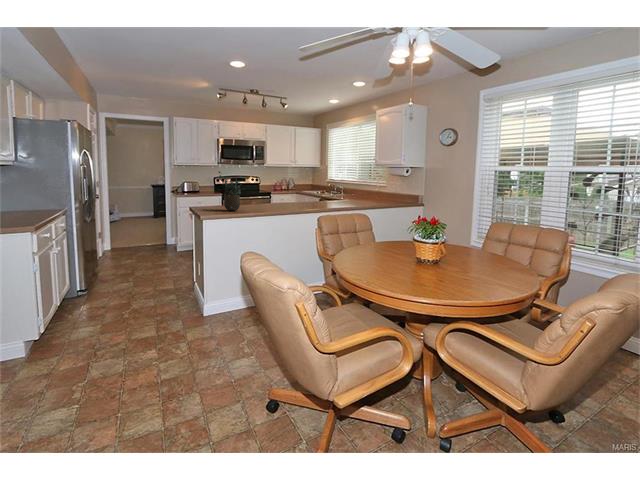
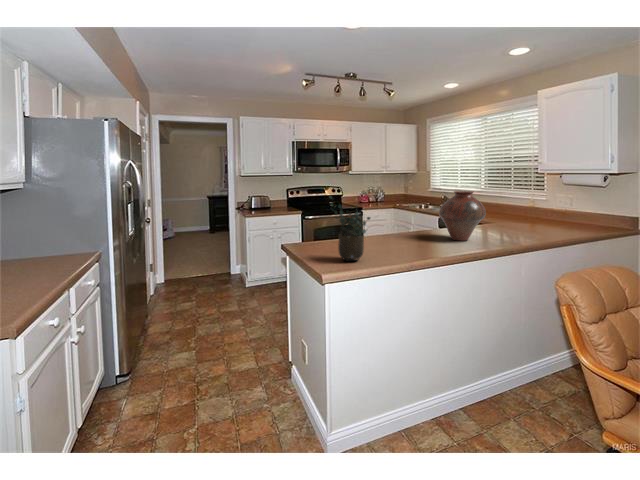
vase: none [302,174,331,206] -> present [439,191,486,241]

